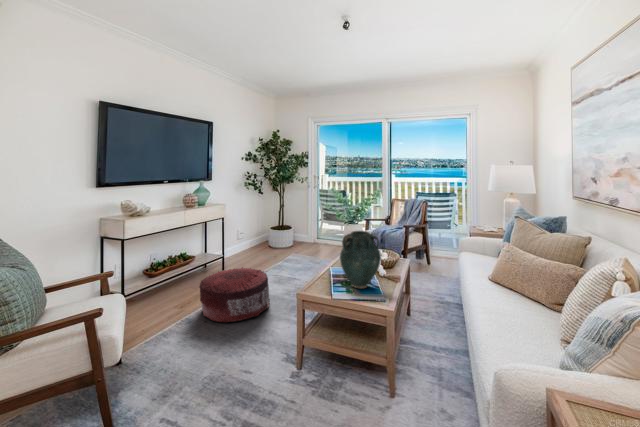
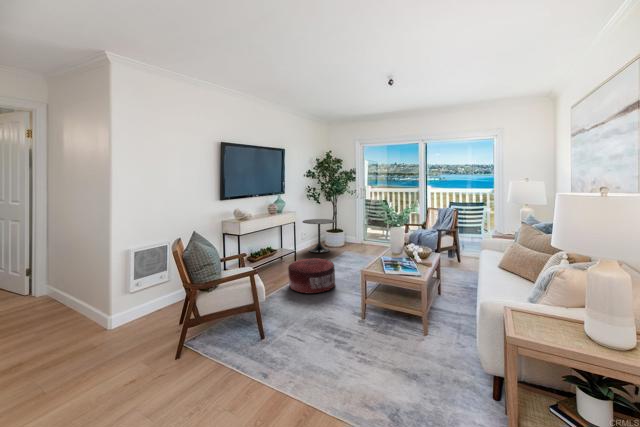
side table: none [238,213,281,256] -> present [302,219,336,253]
vase: present [340,231,381,289] -> none [390,231,418,269]

